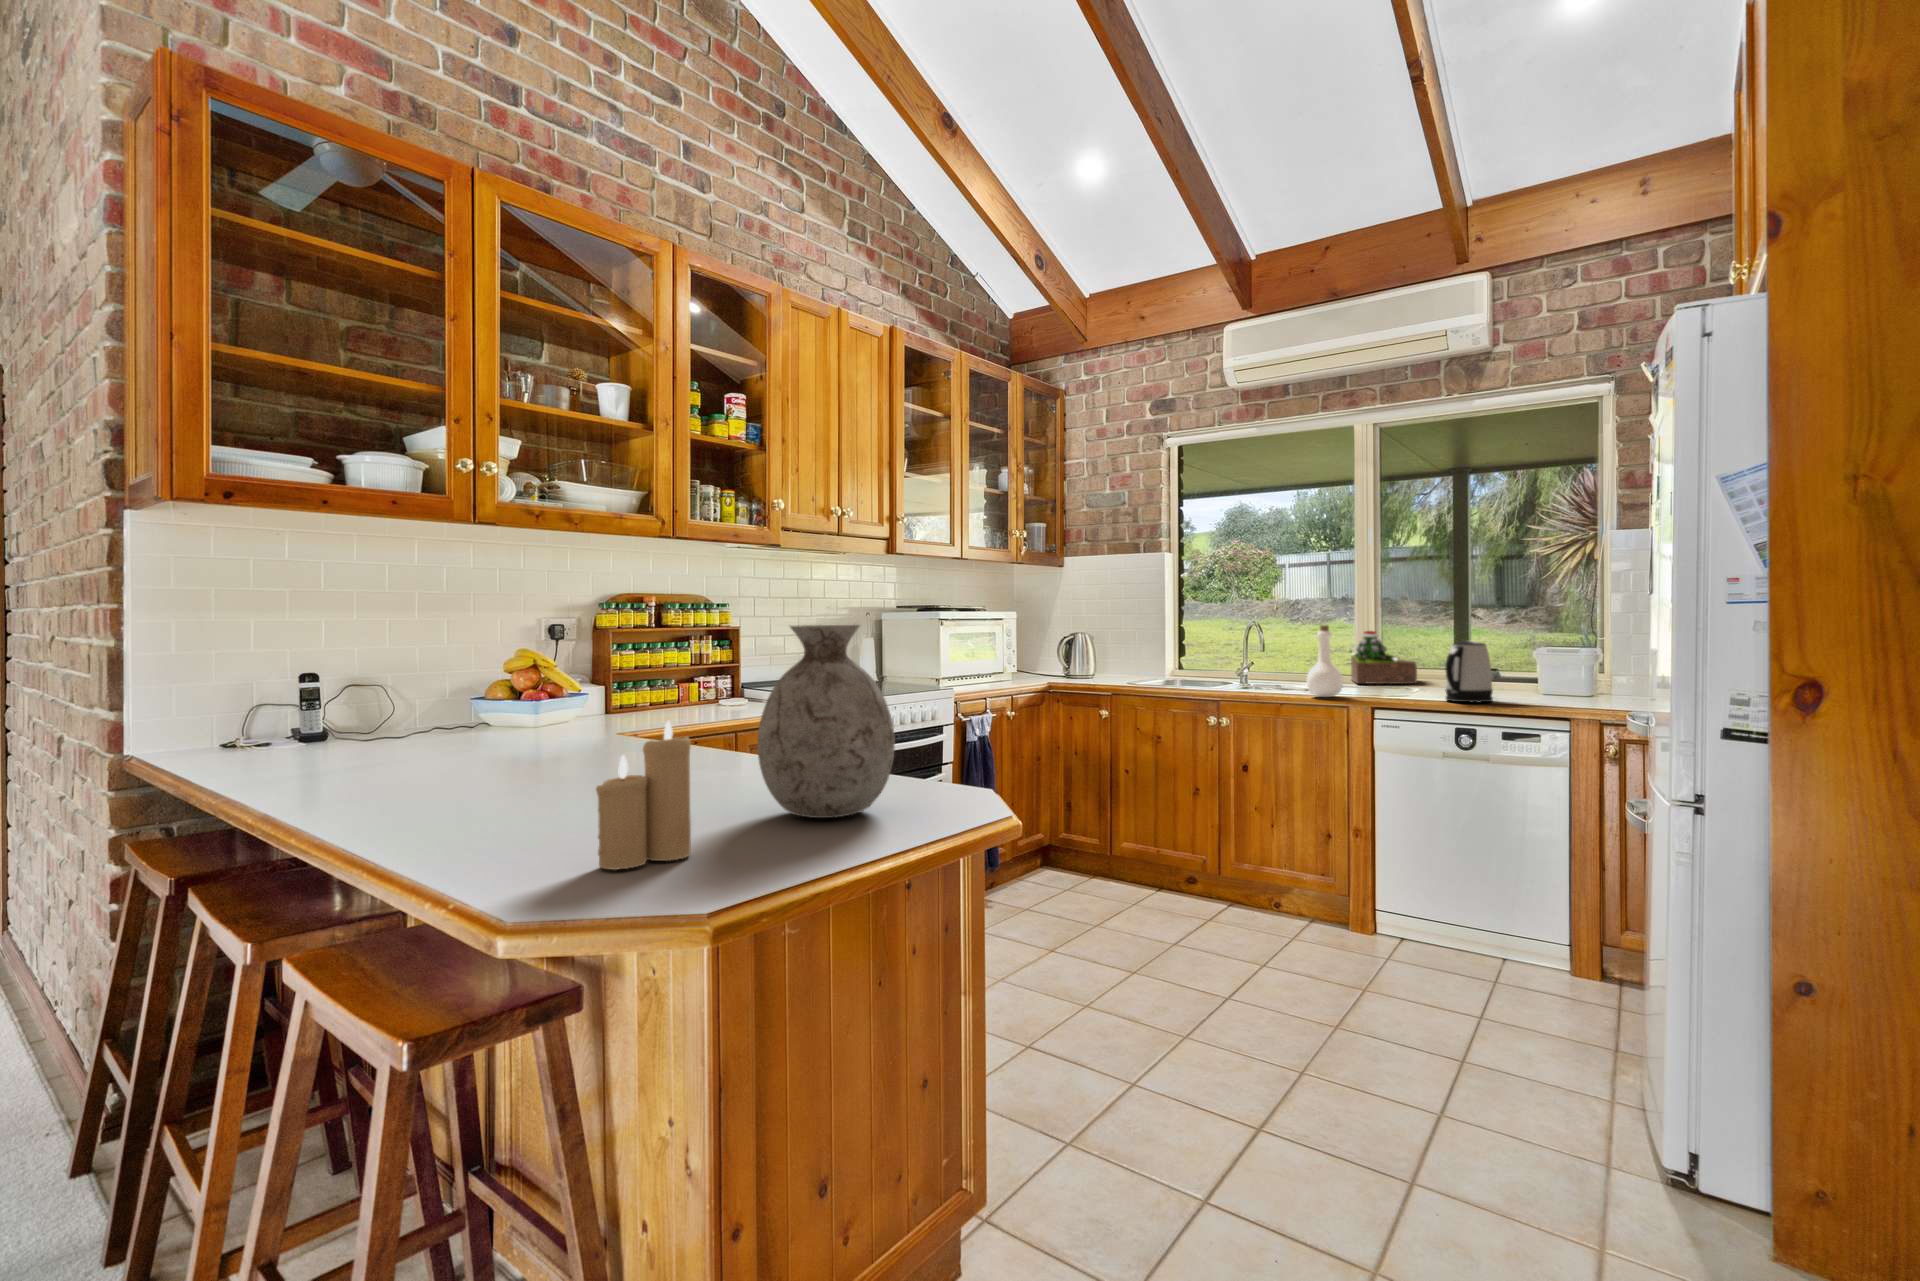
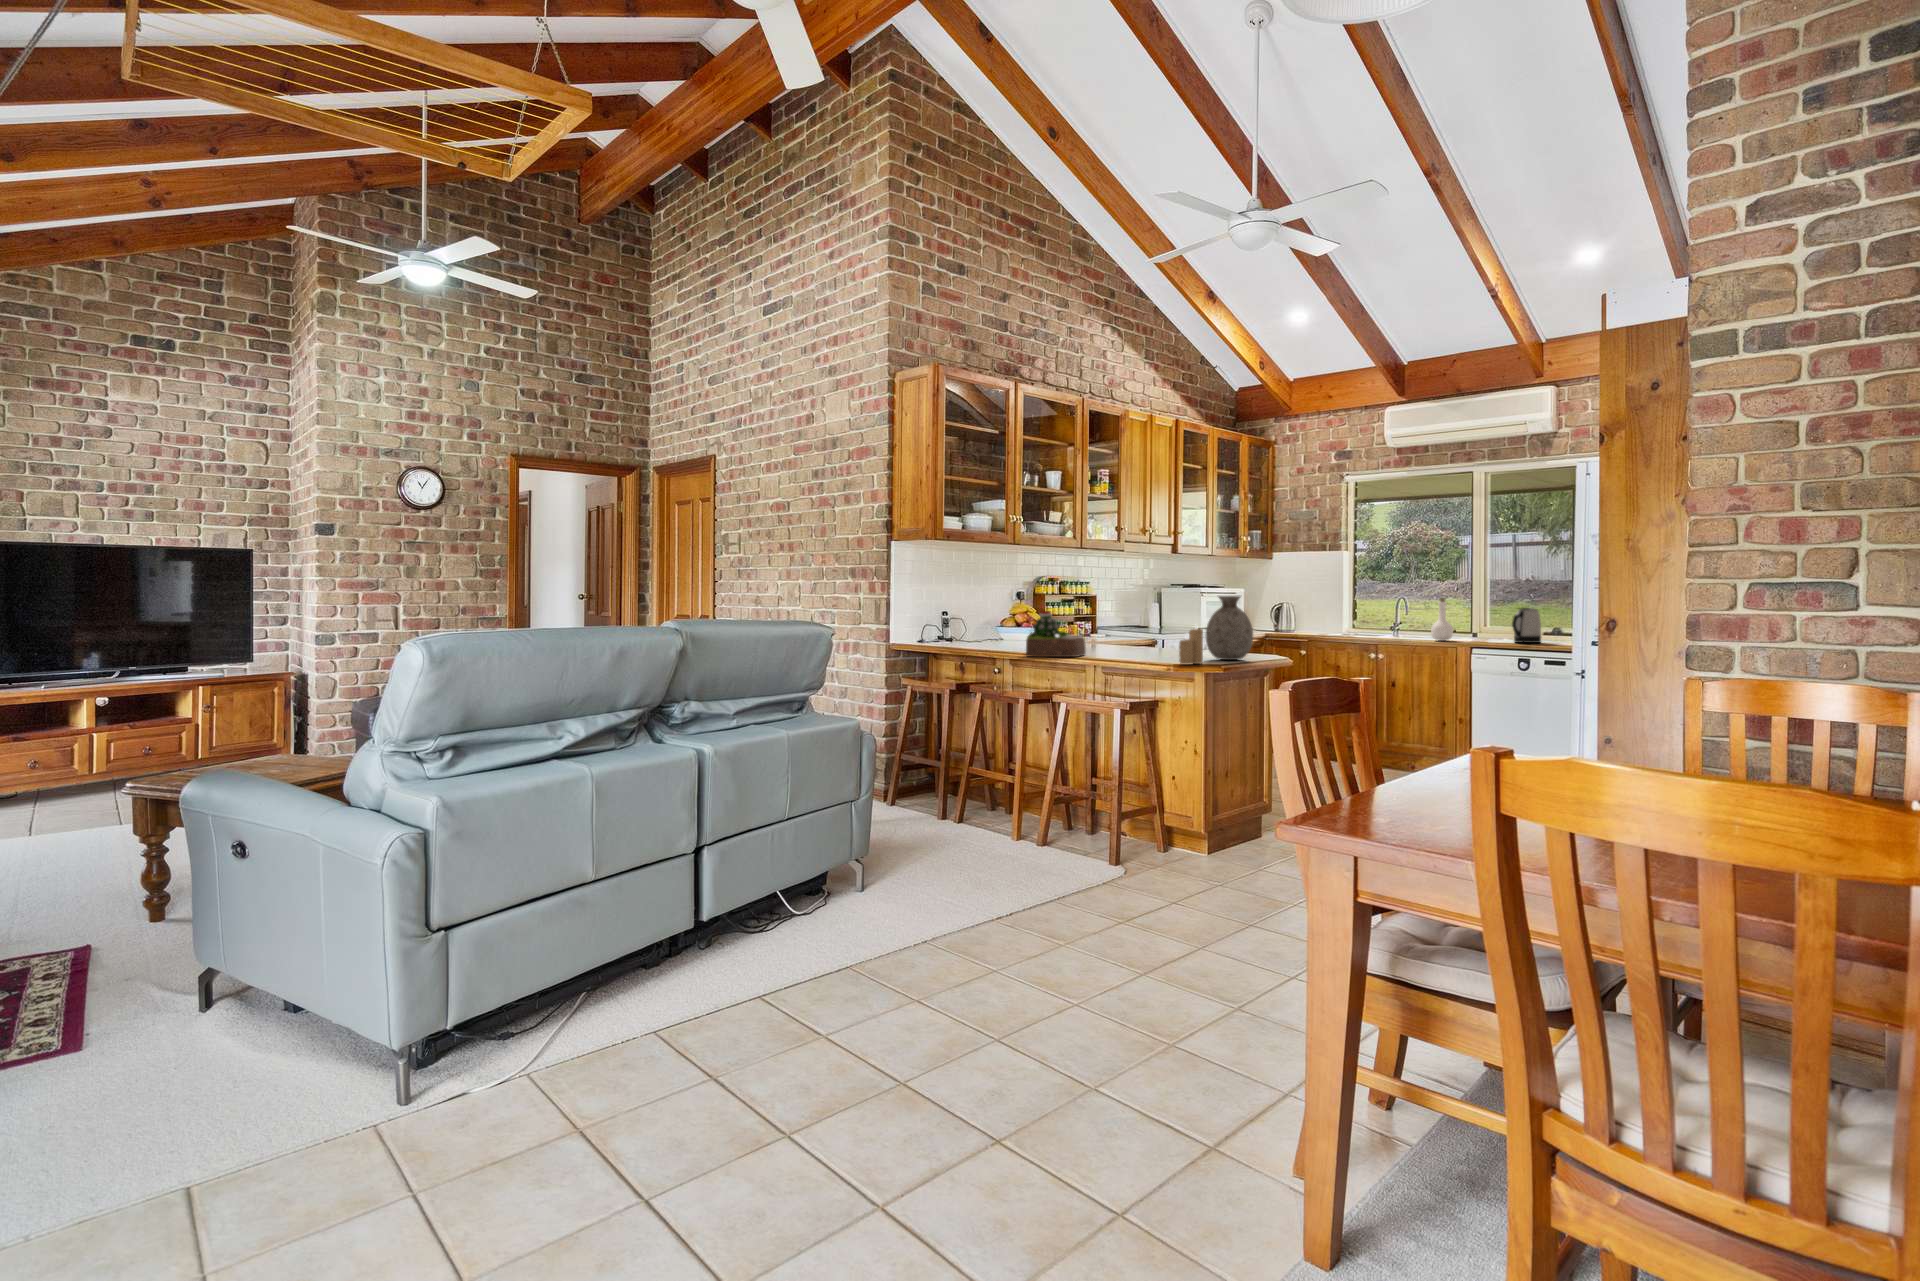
succulent plant: present [1351,631,1417,684] -> present [1026,611,1086,657]

